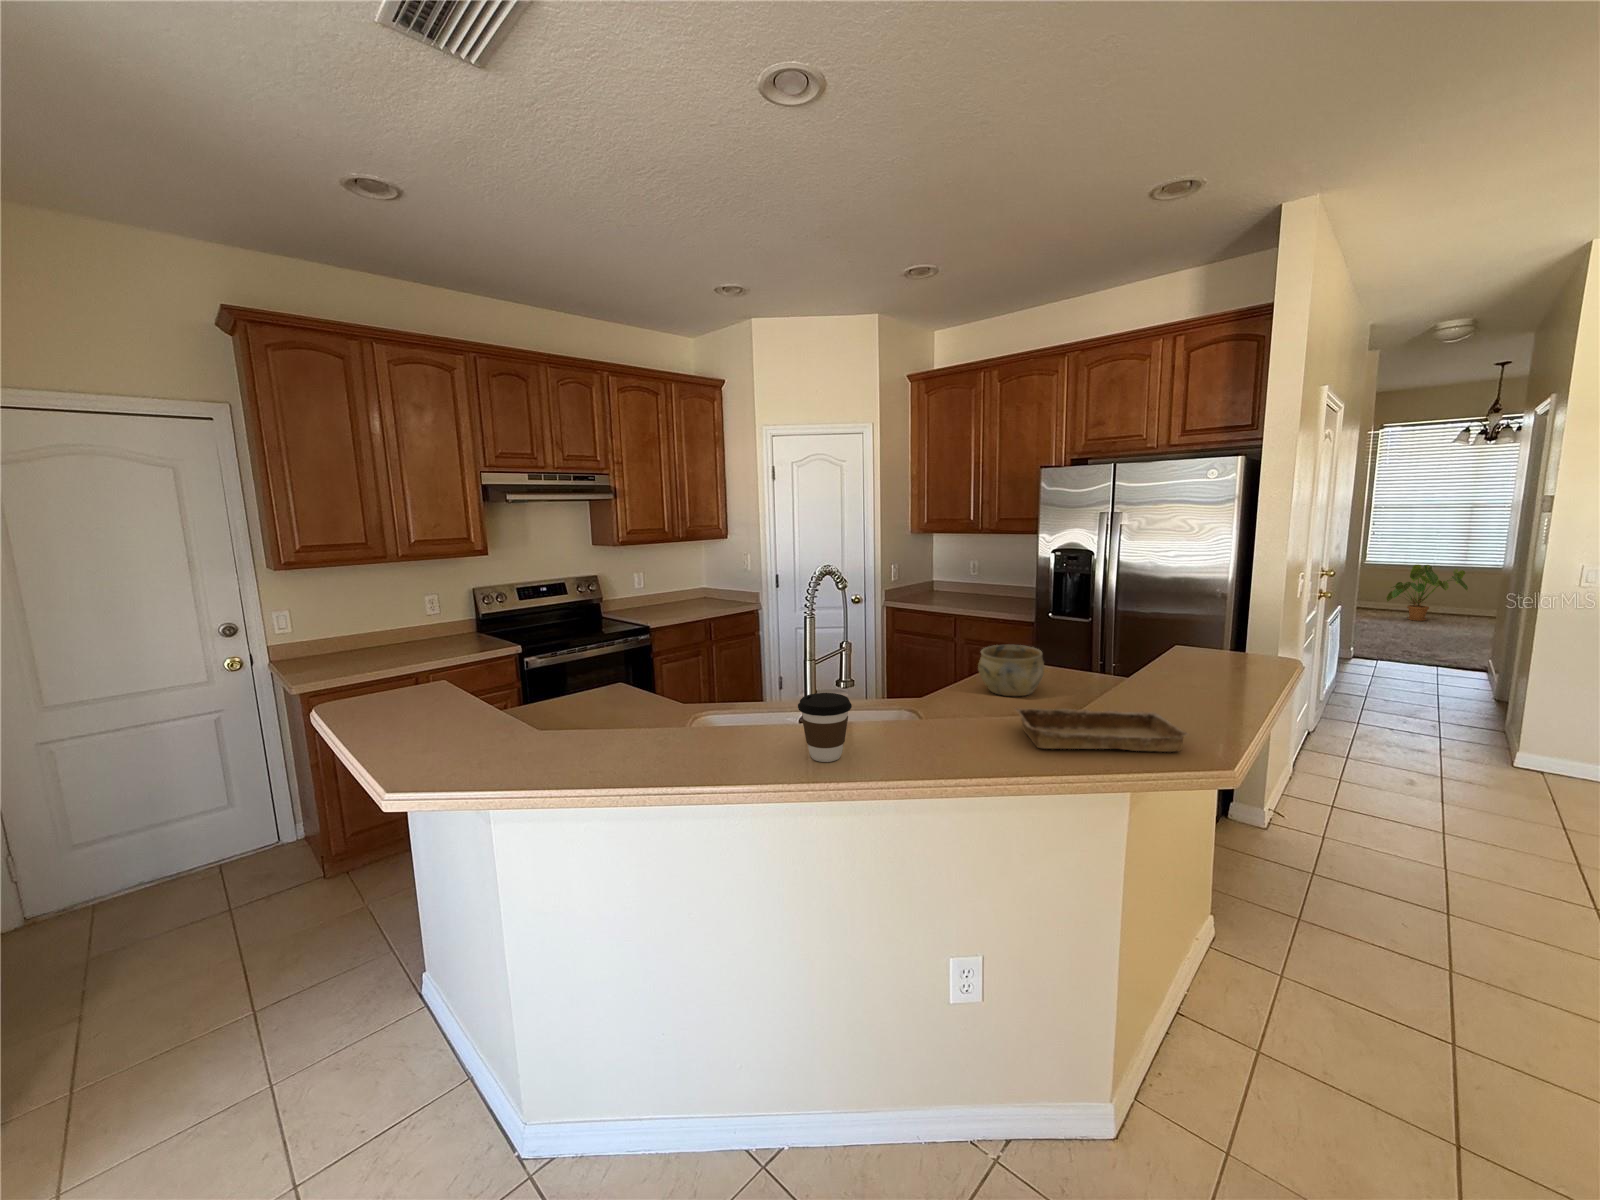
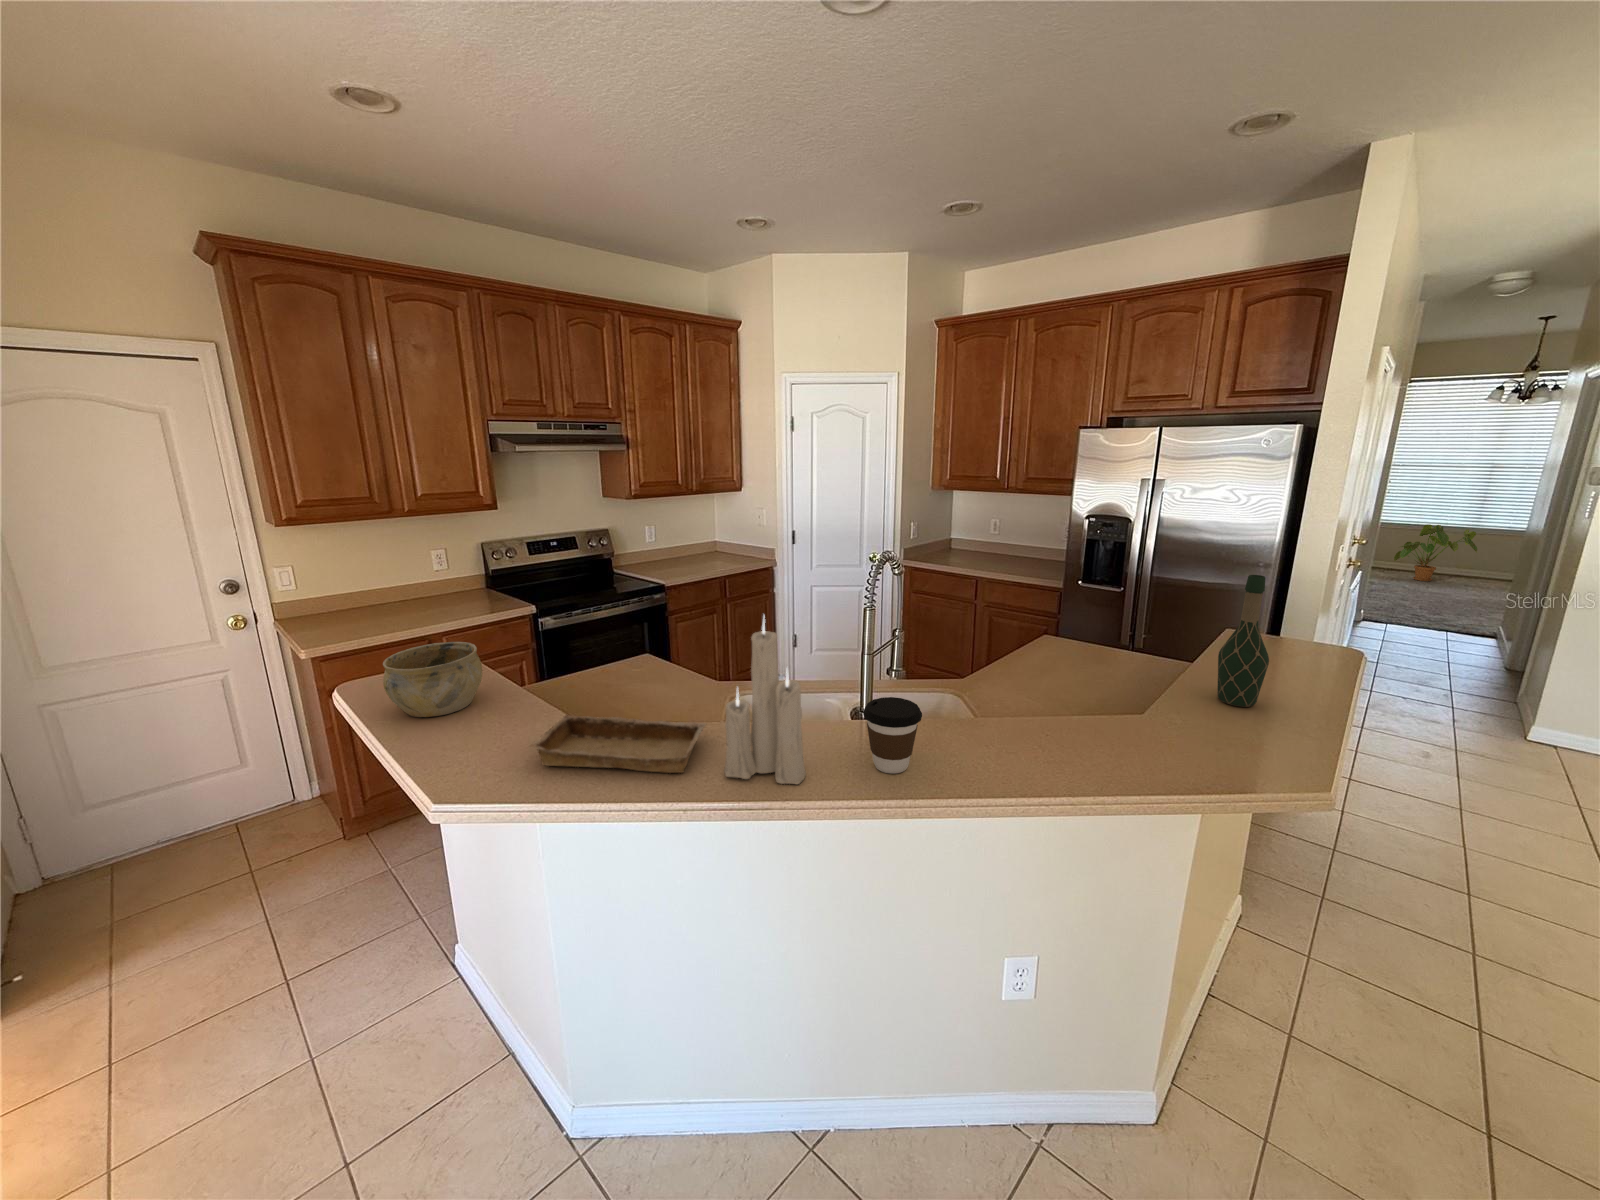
wine bottle: none [1144,581,1189,706] -> present [1217,575,1269,707]
candle: none [670,605,745,771] -> present [724,618,806,784]
ceramic bowl: present [978,645,1044,696] -> present [383,642,482,717]
tray: present [1014,707,1188,752] -> present [529,715,706,773]

